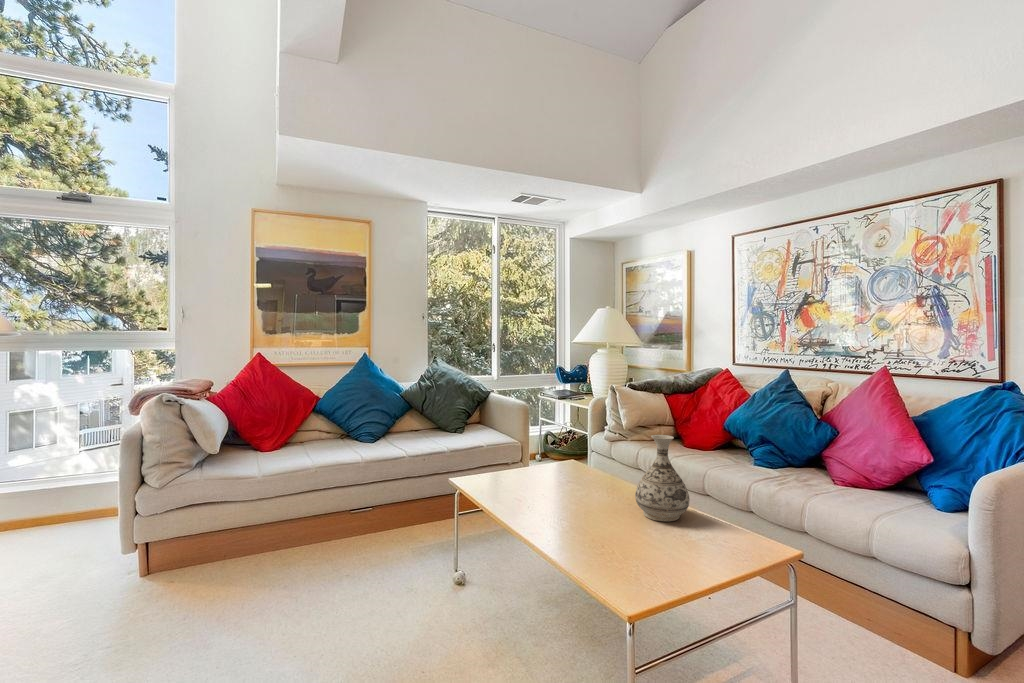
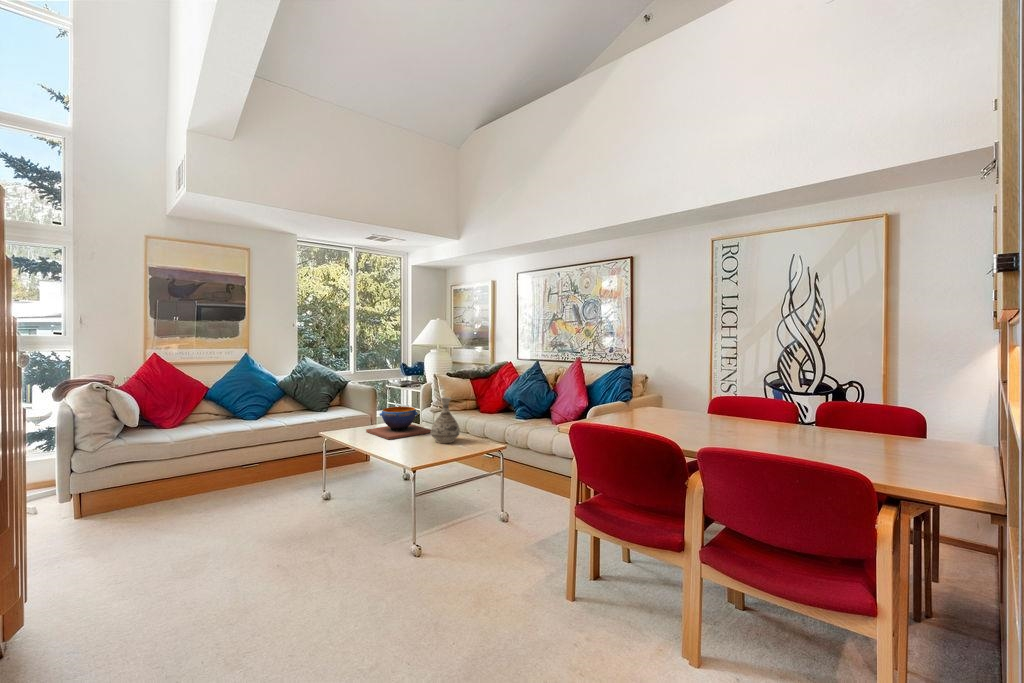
decorative bowl: none [520,441,626,502] -> present [366,407,431,440]

